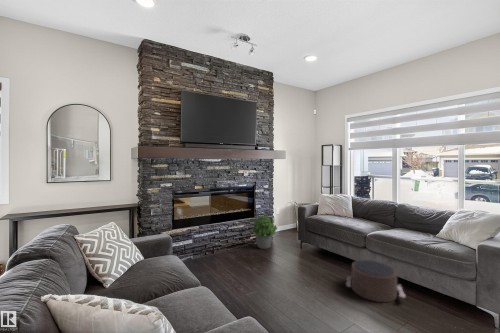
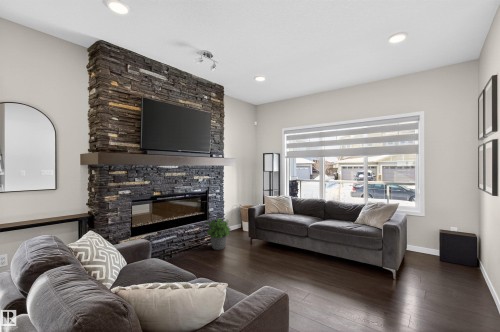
pouf: present [346,260,405,302] -> none [297,248,341,278]

